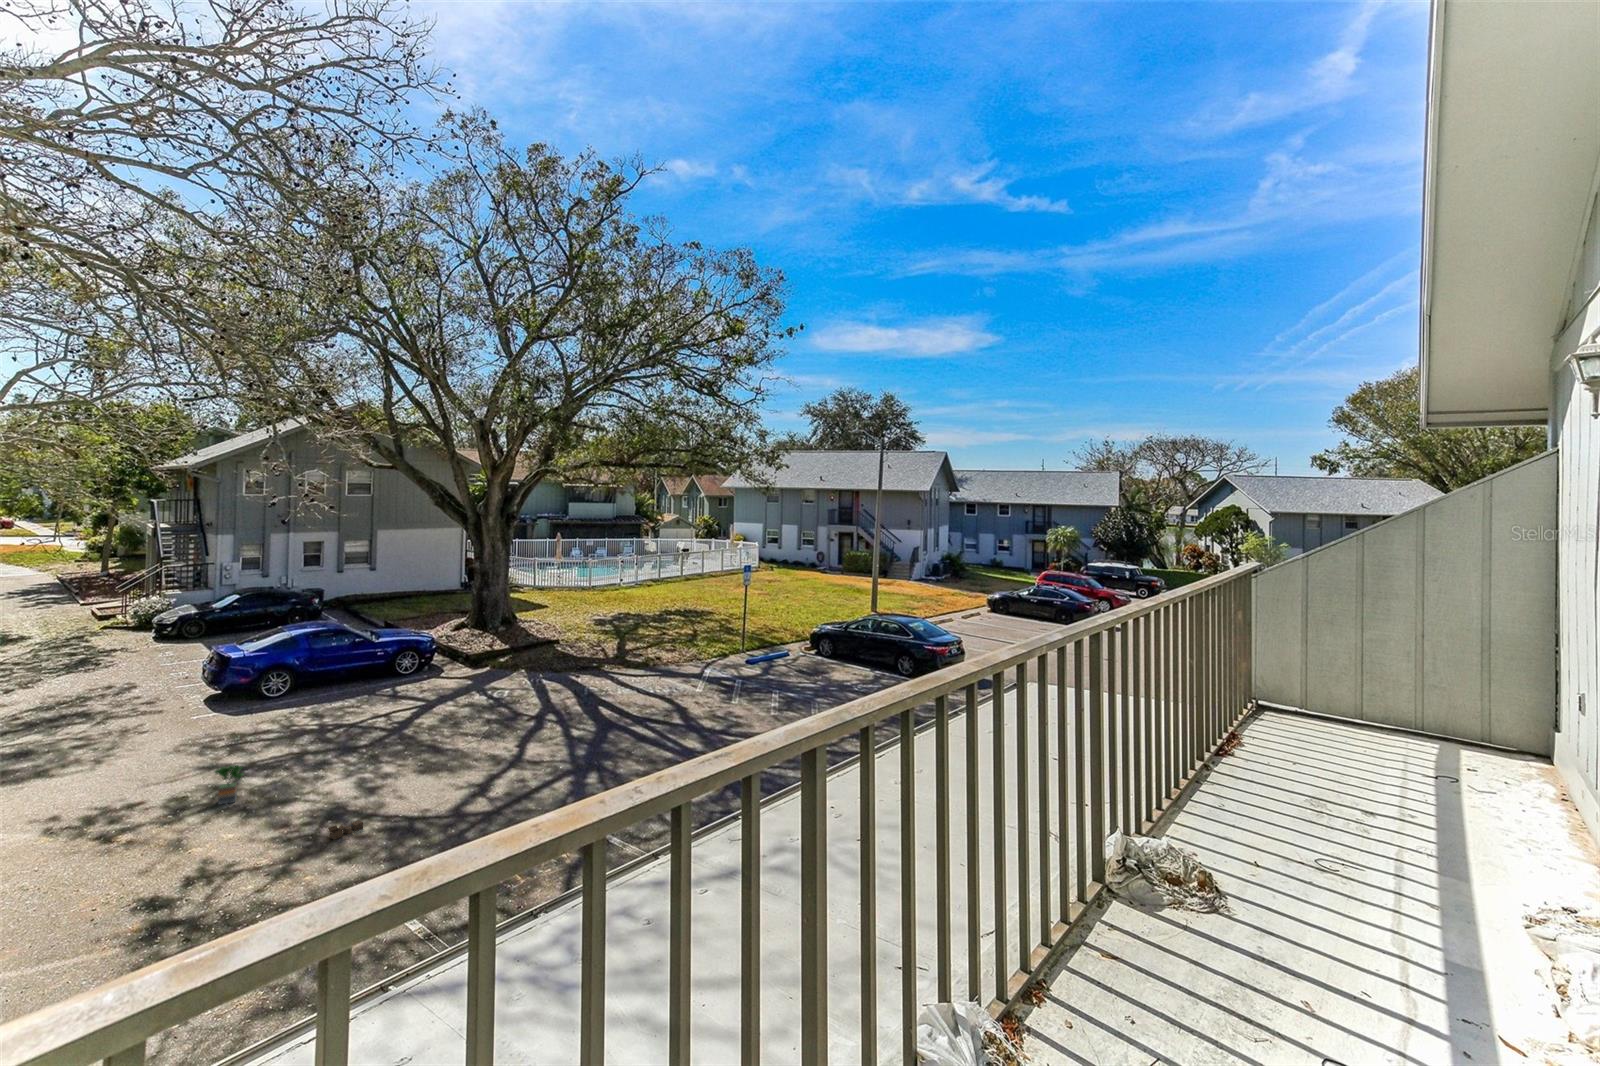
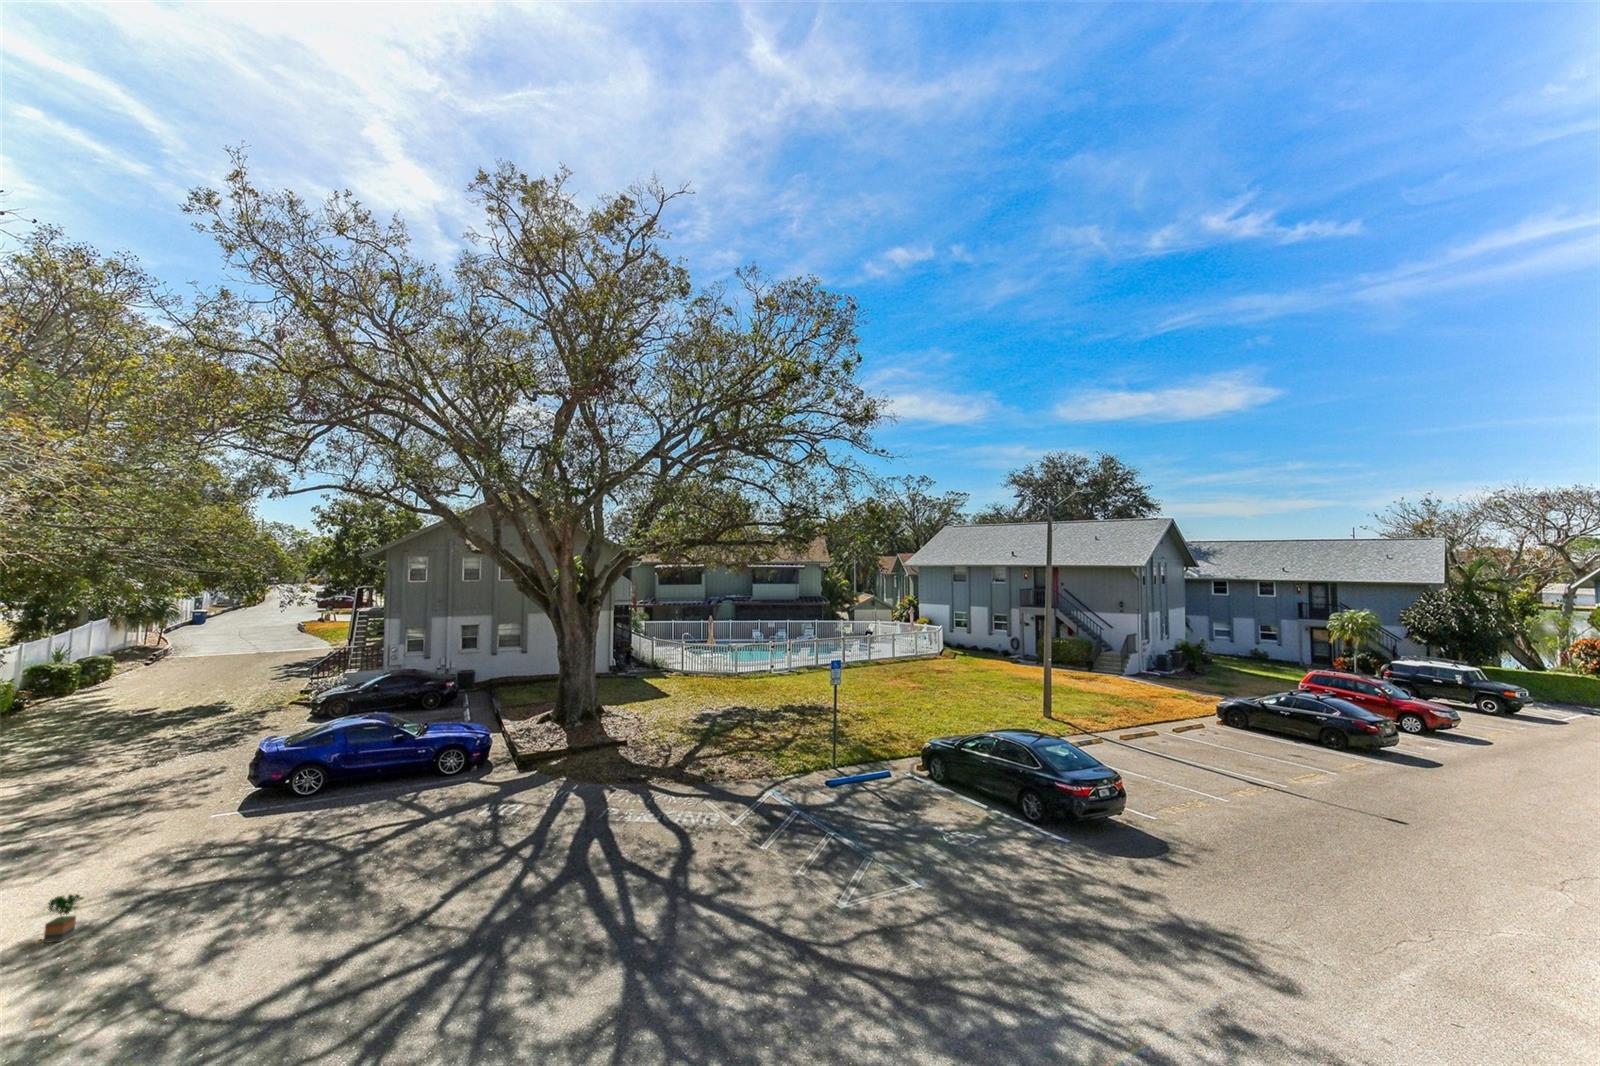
cardboard box: present [328,821,363,840] -> none [33,1005,94,1034]

